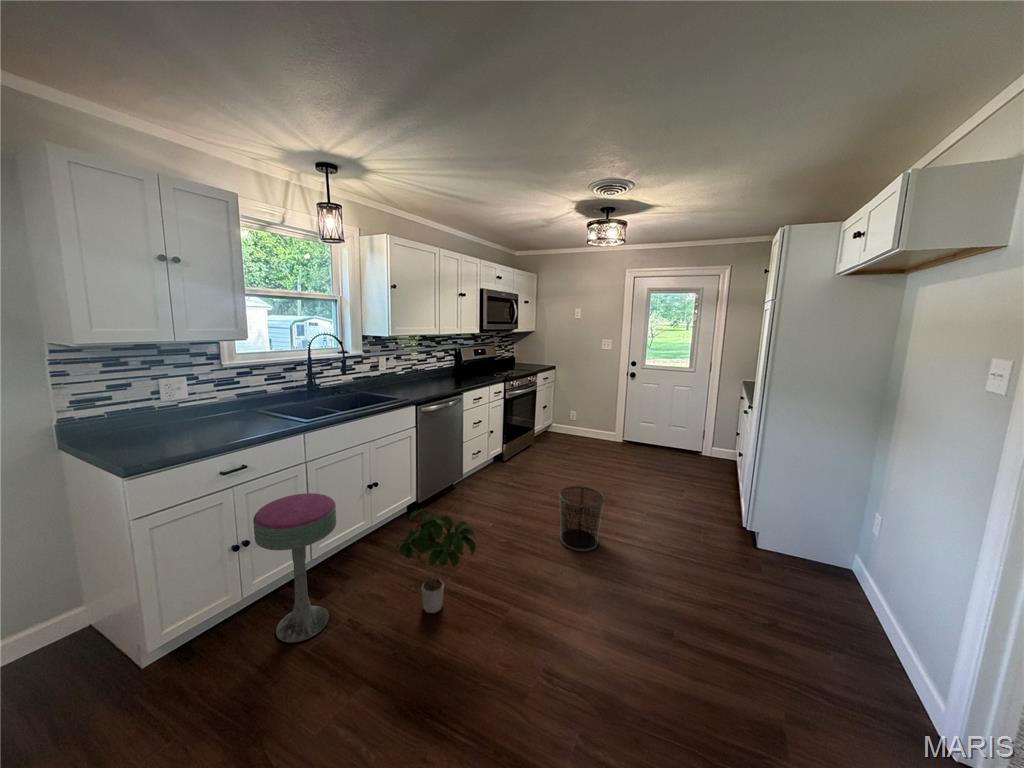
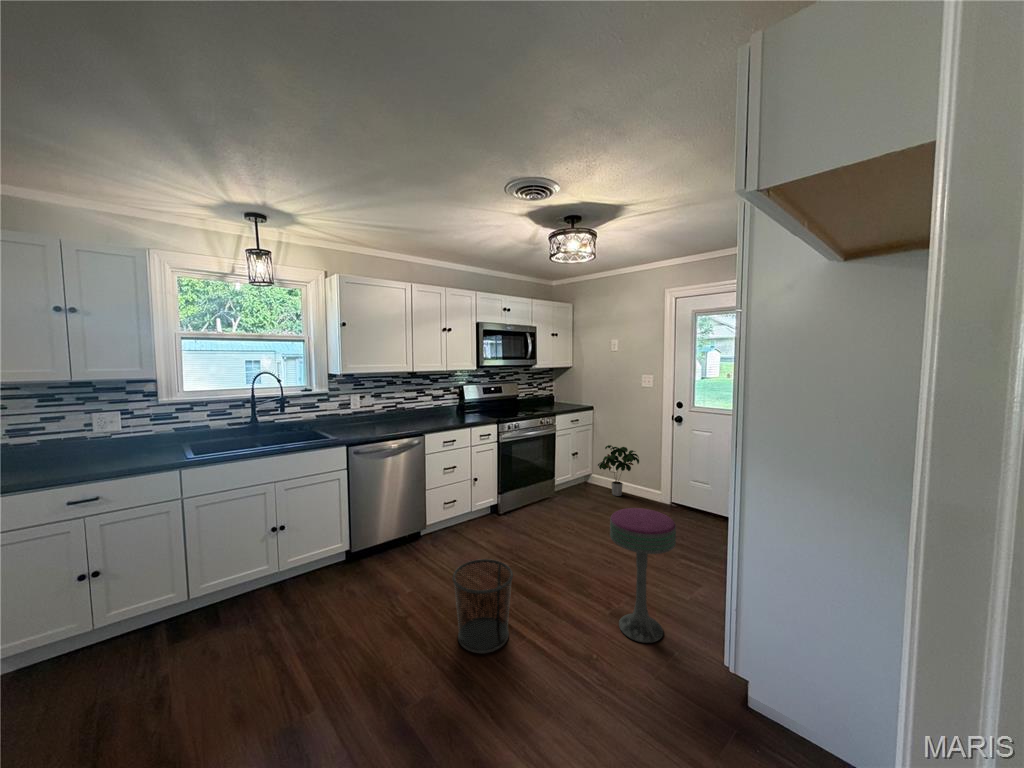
bar stool: present [253,493,336,643] -> present [610,508,676,643]
potted plant: present [396,509,476,613] -> present [598,445,639,496]

